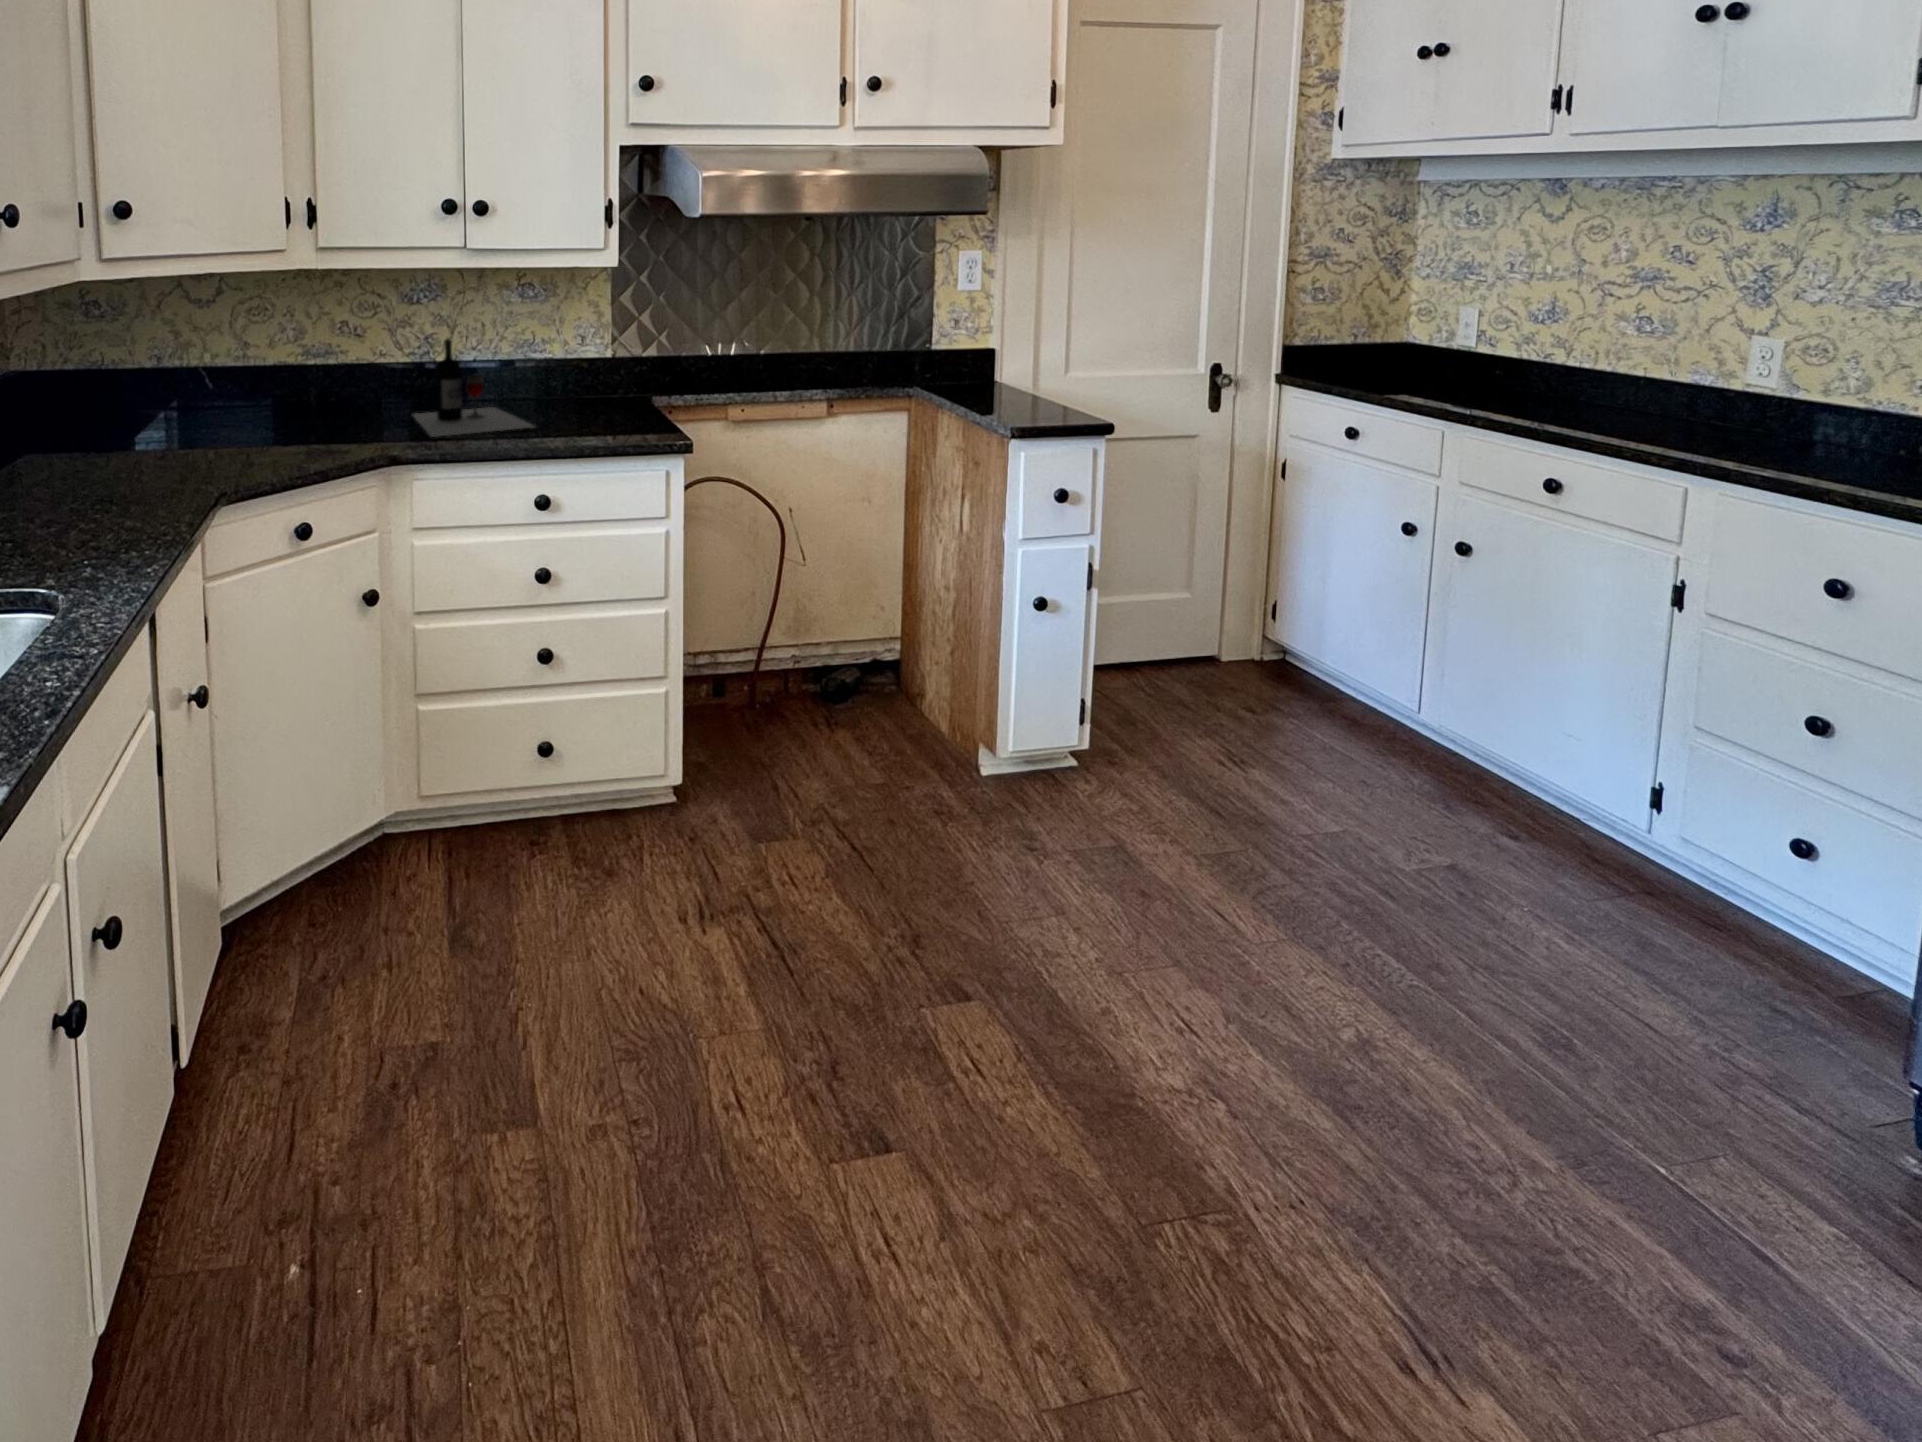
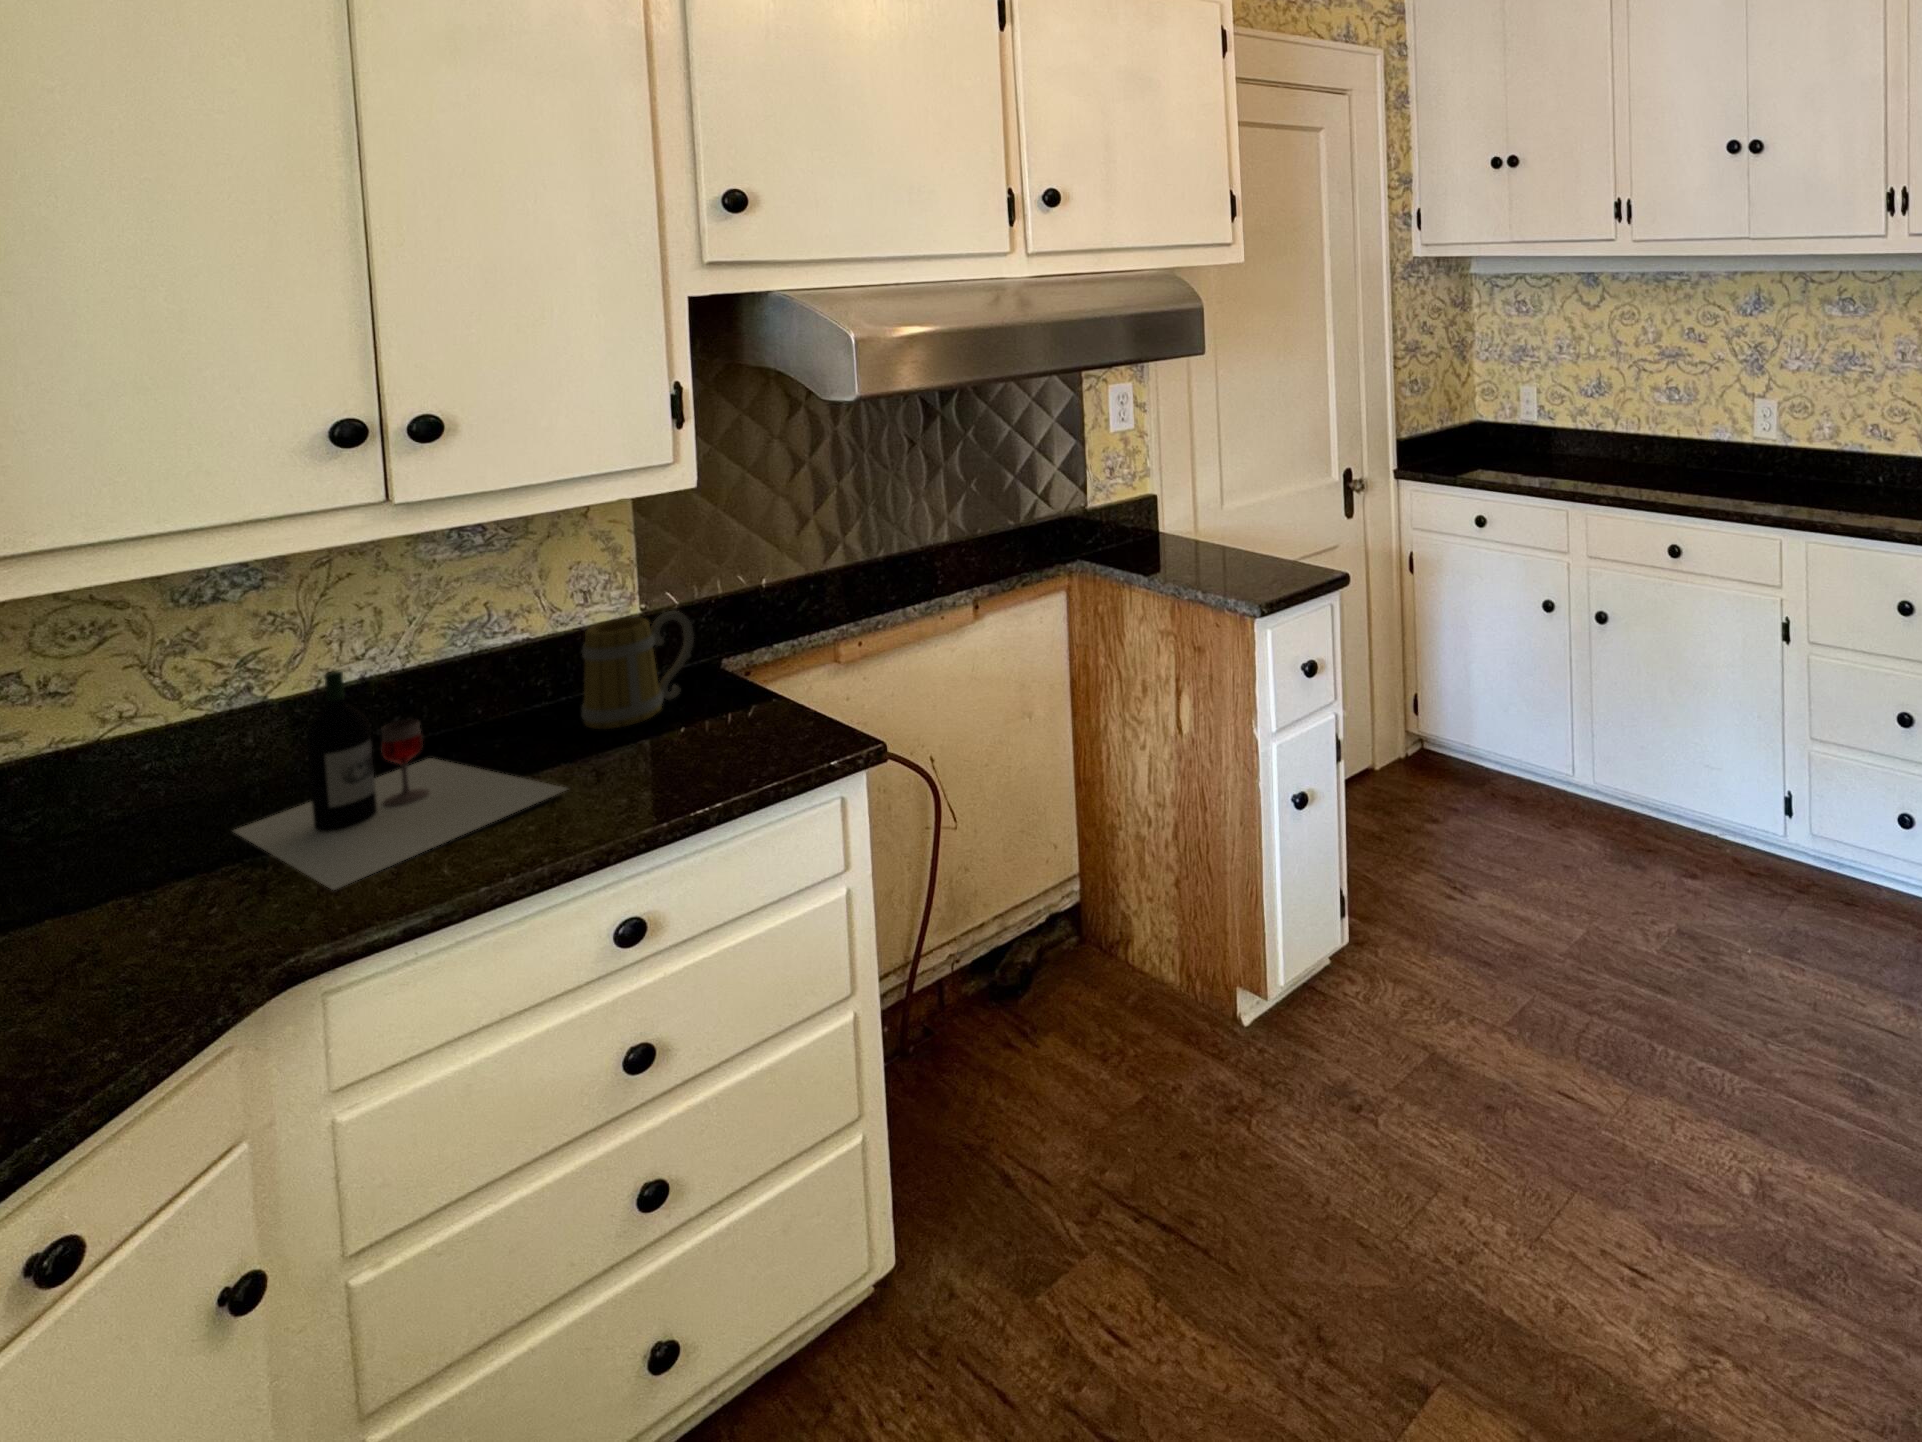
mug: none [563,351,624,414] -> present [582,611,694,729]

